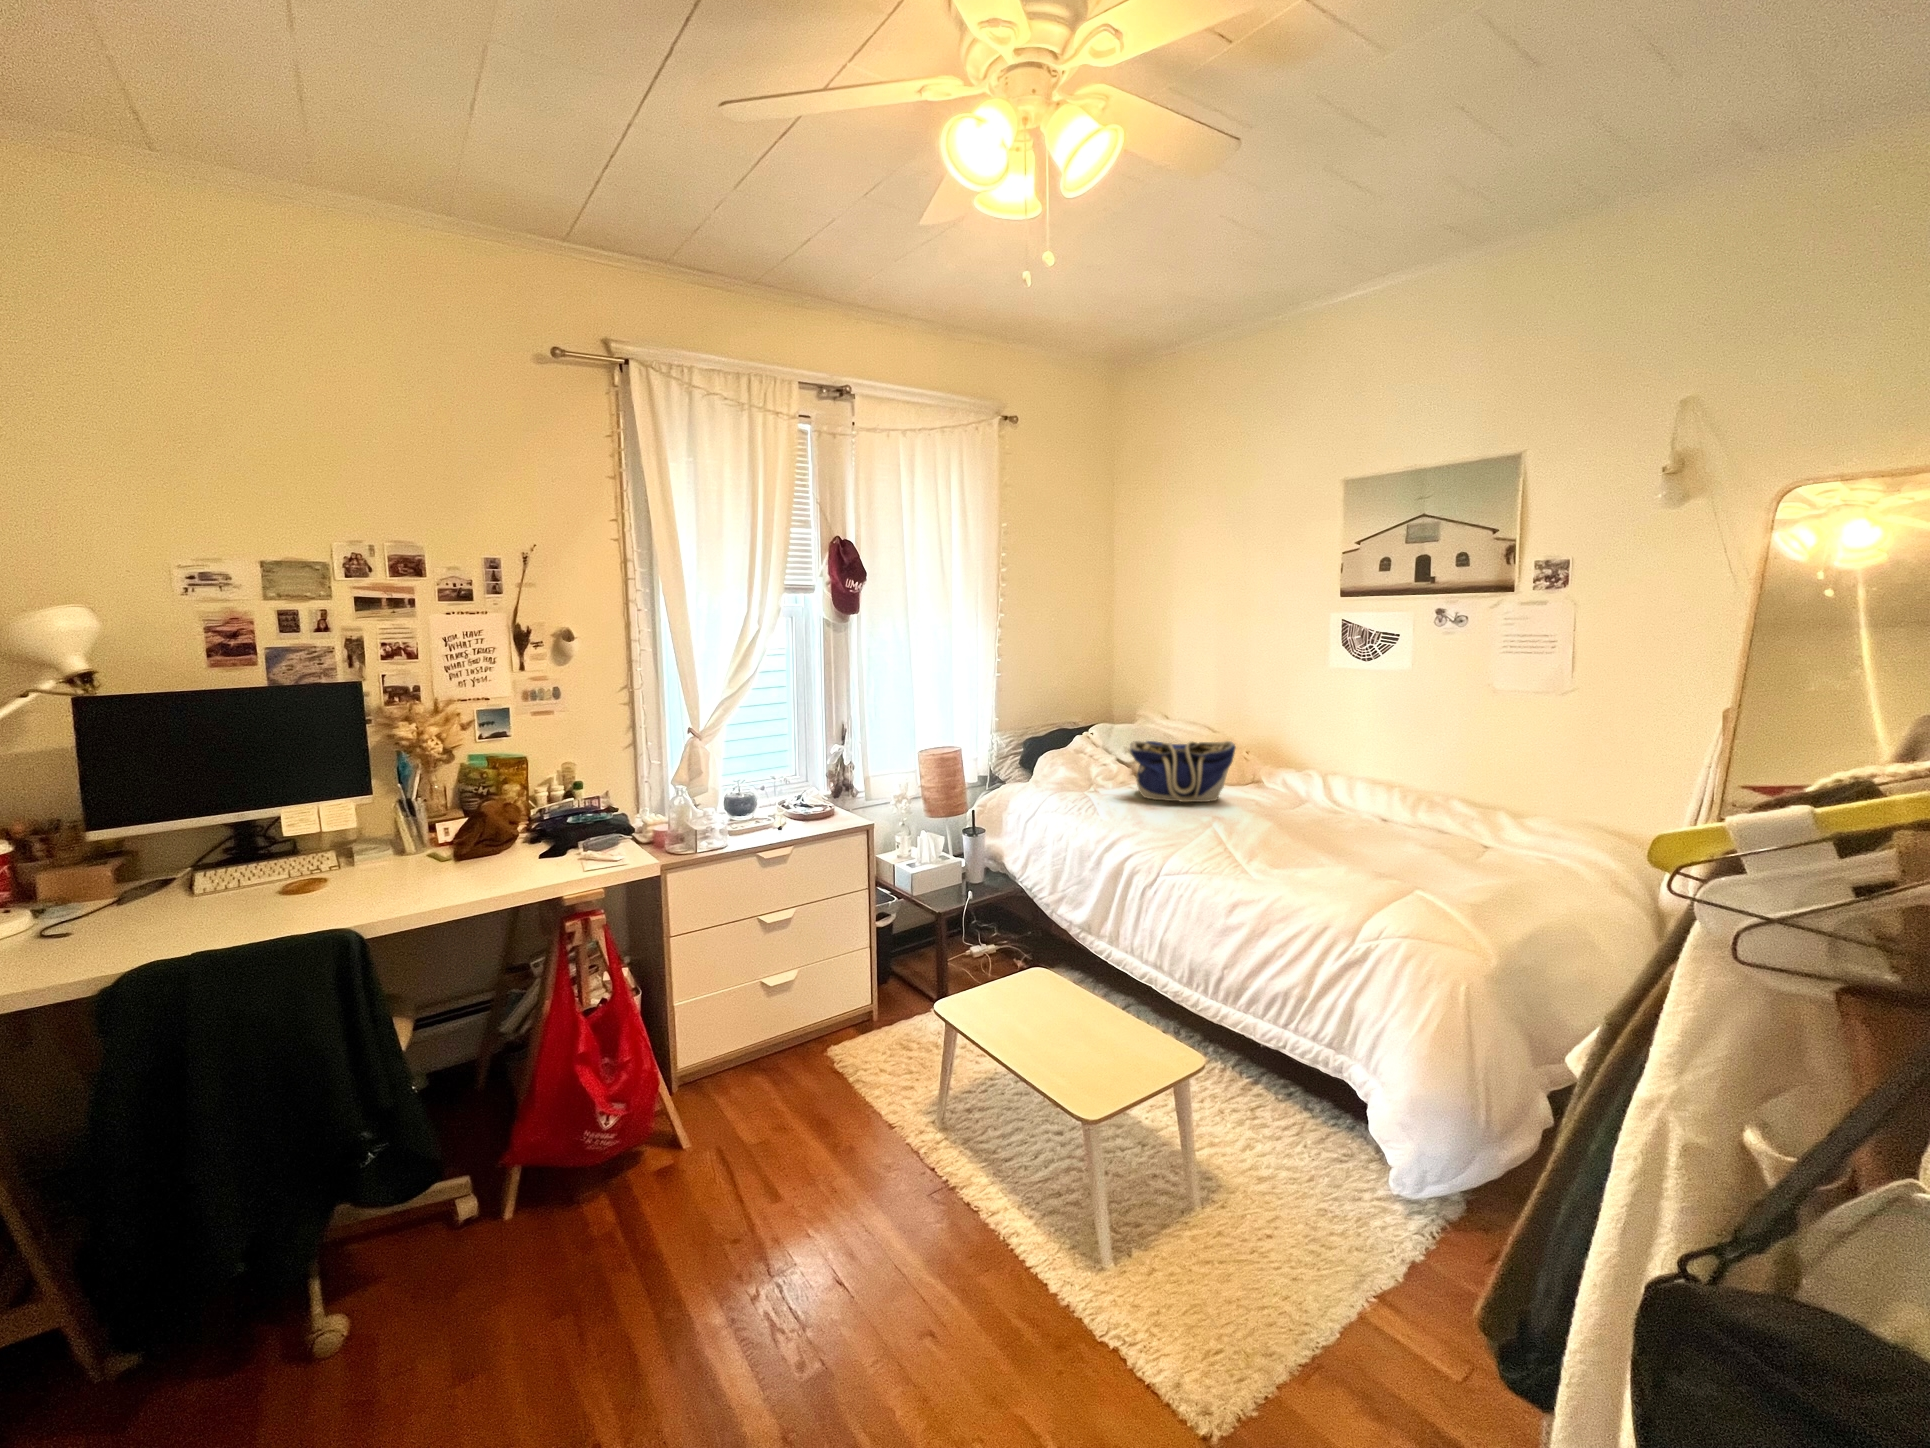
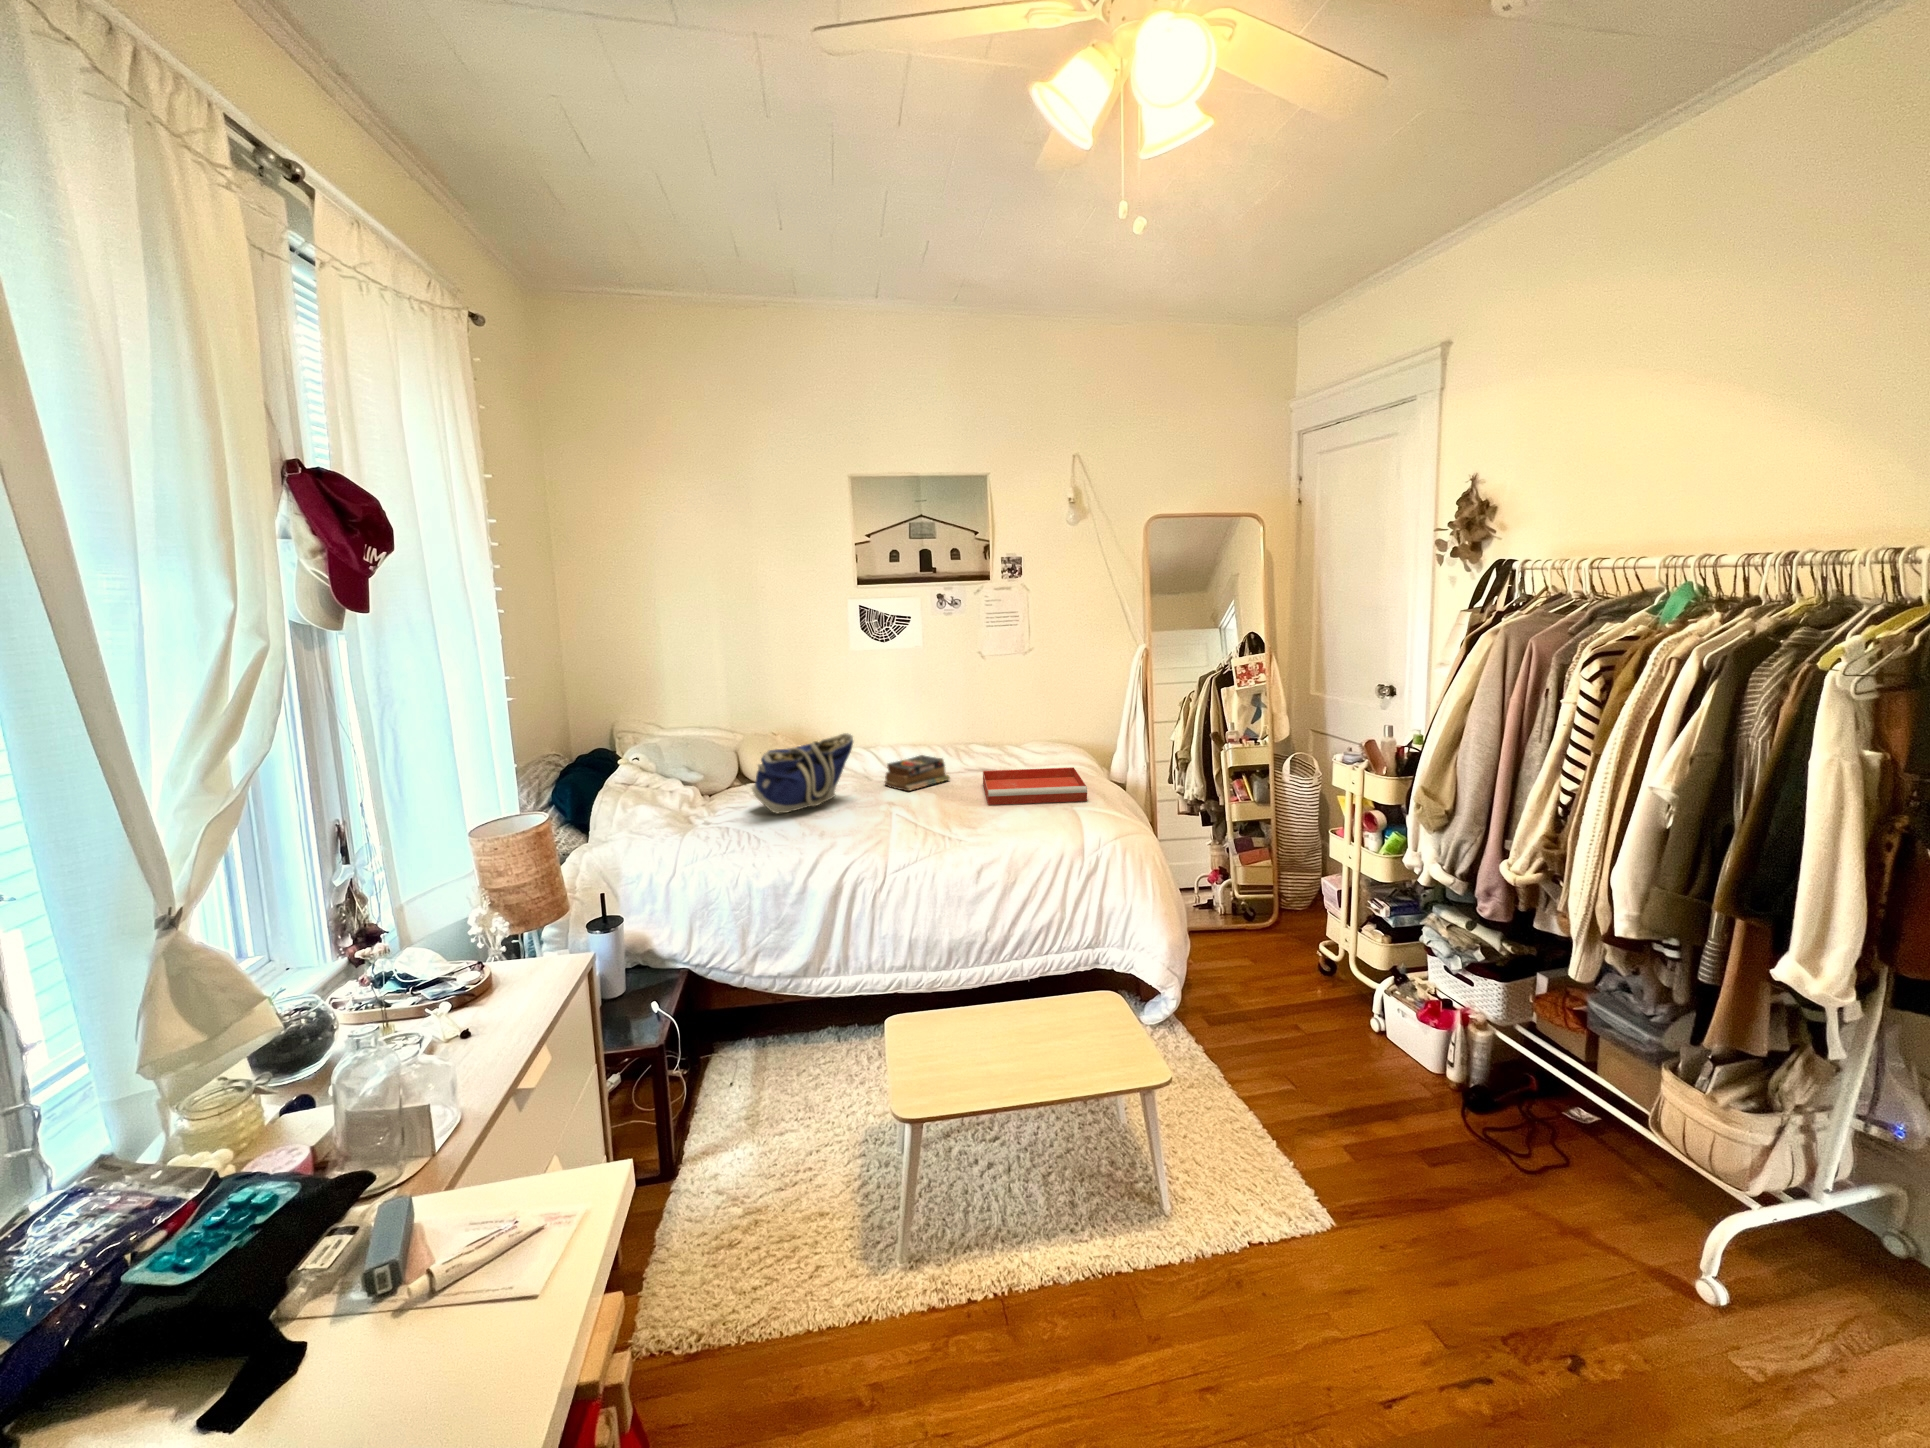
book: none [1284,784,1360,820] -> present [885,755,950,791]
tray: none [1336,820,1519,889] -> present [983,767,1087,805]

